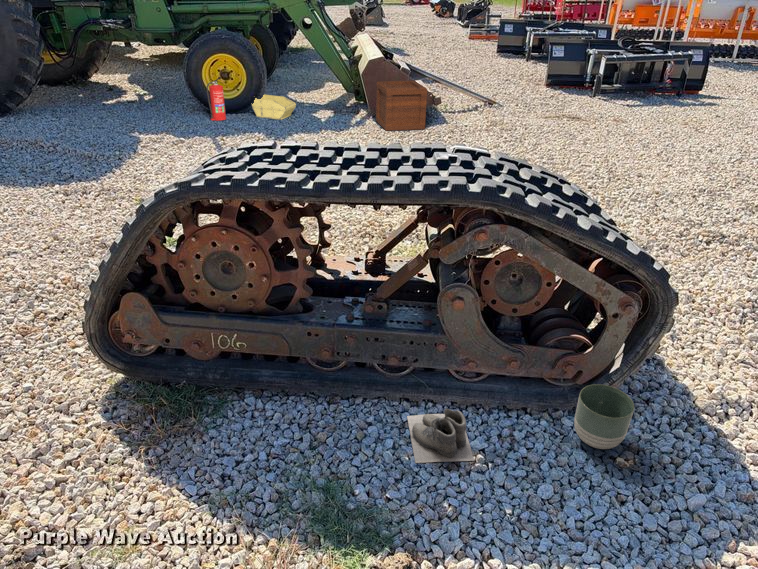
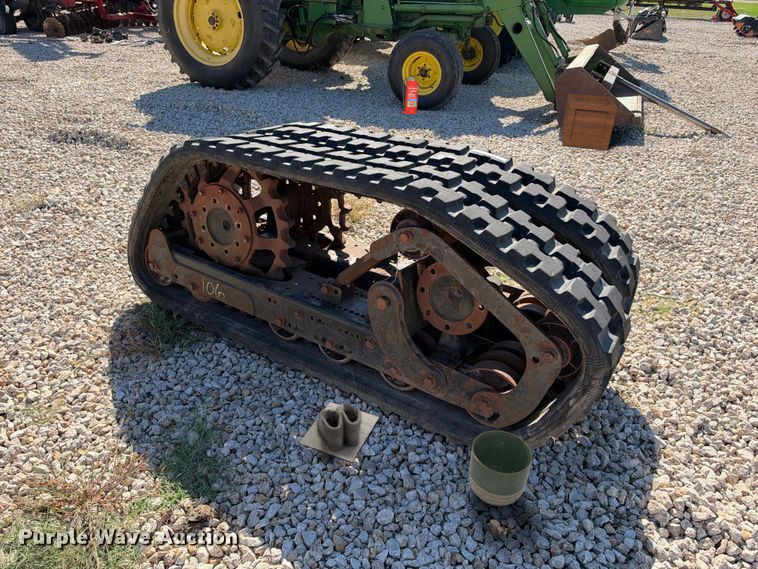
storage bin: present [252,95,296,120] -> none [443,94,486,121]

